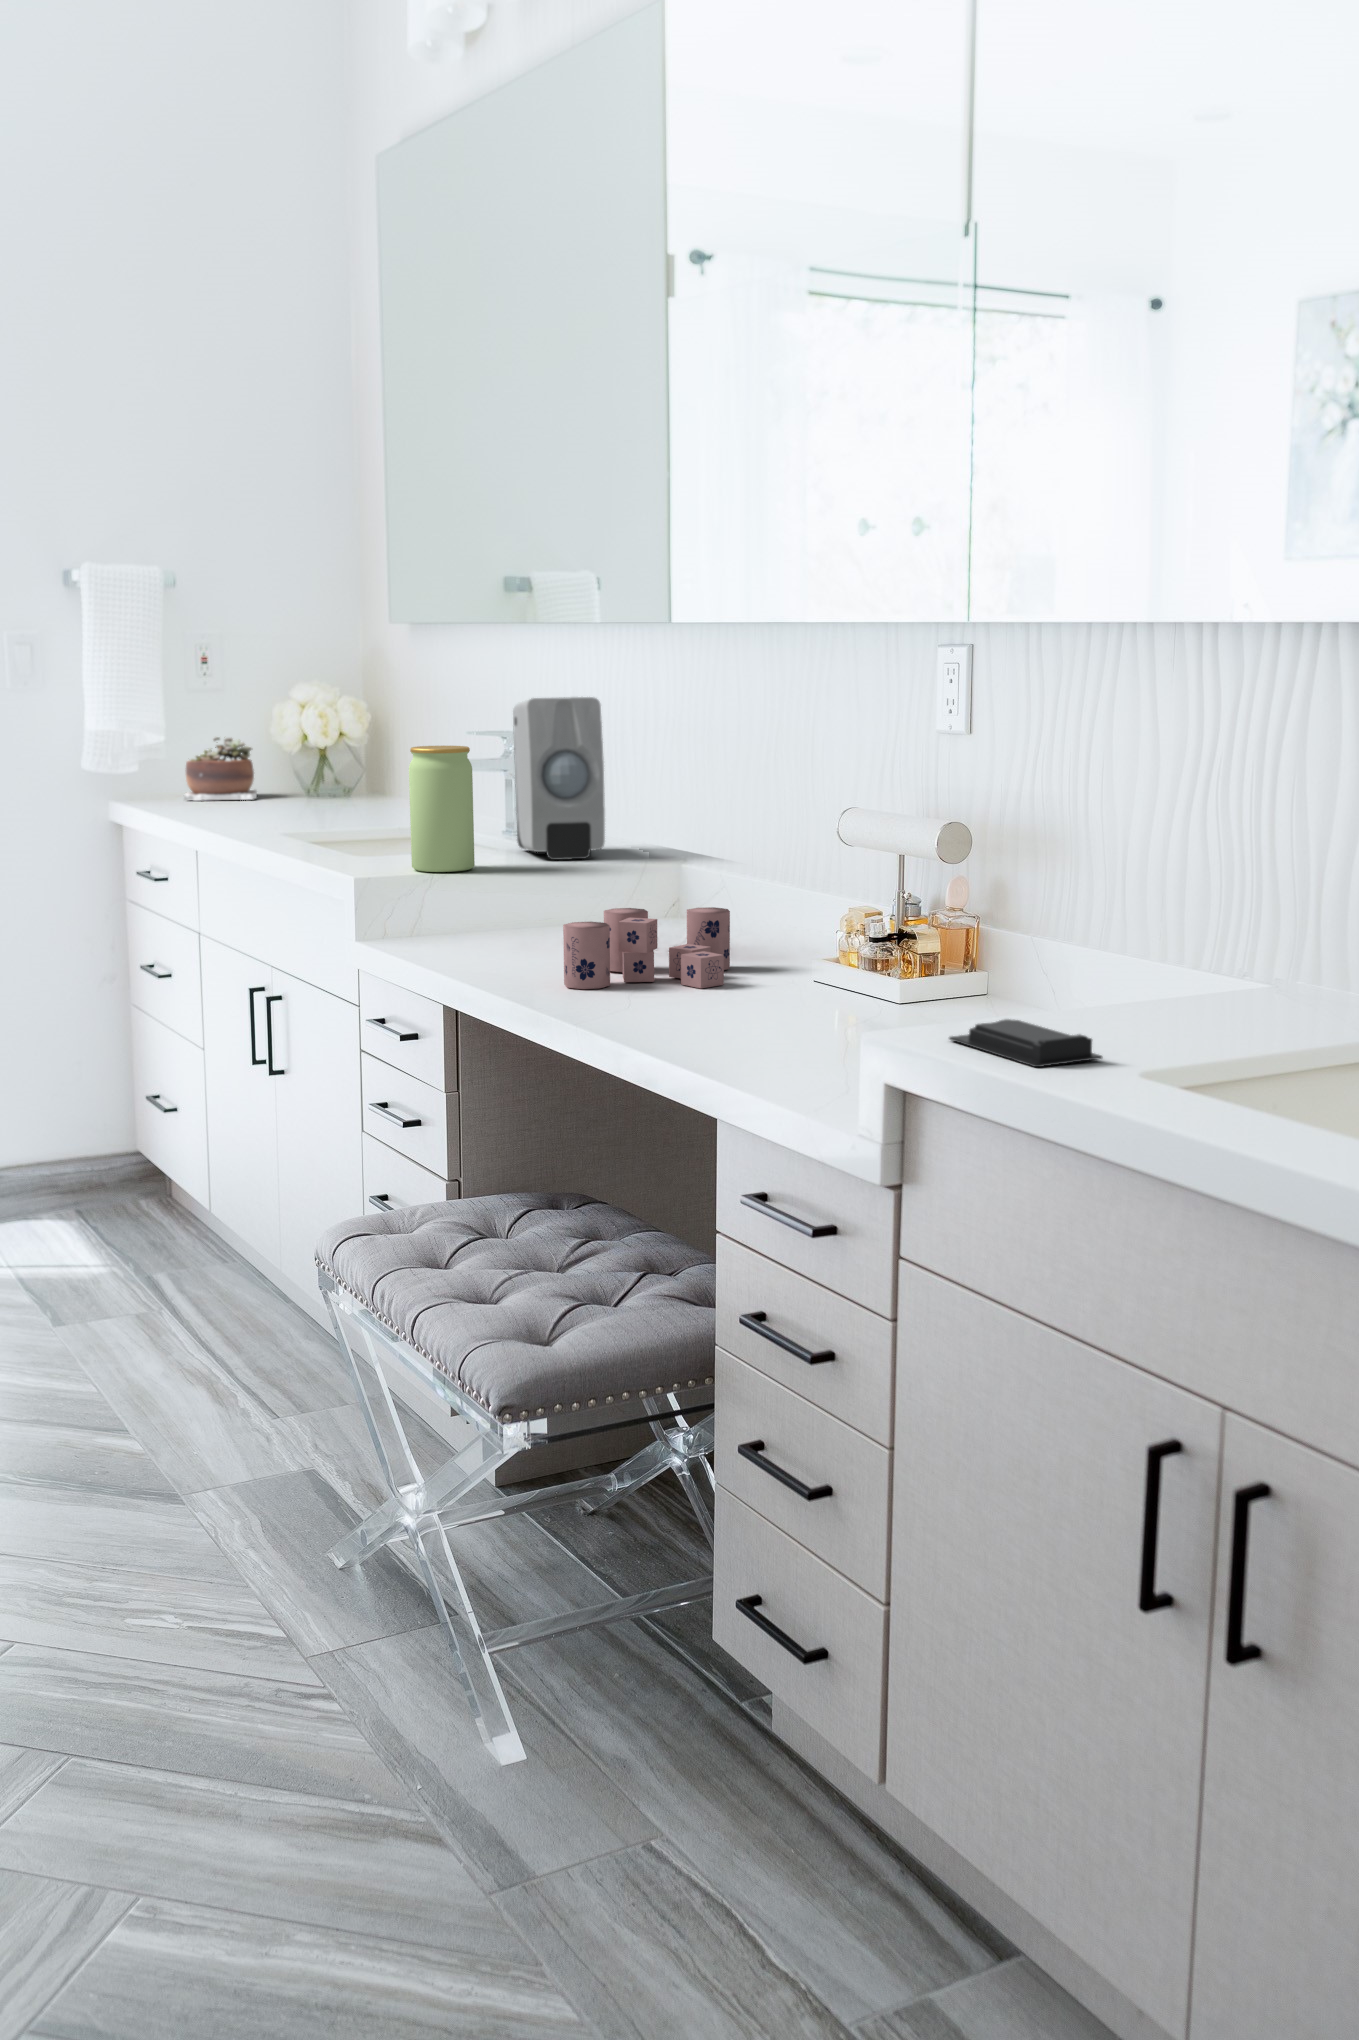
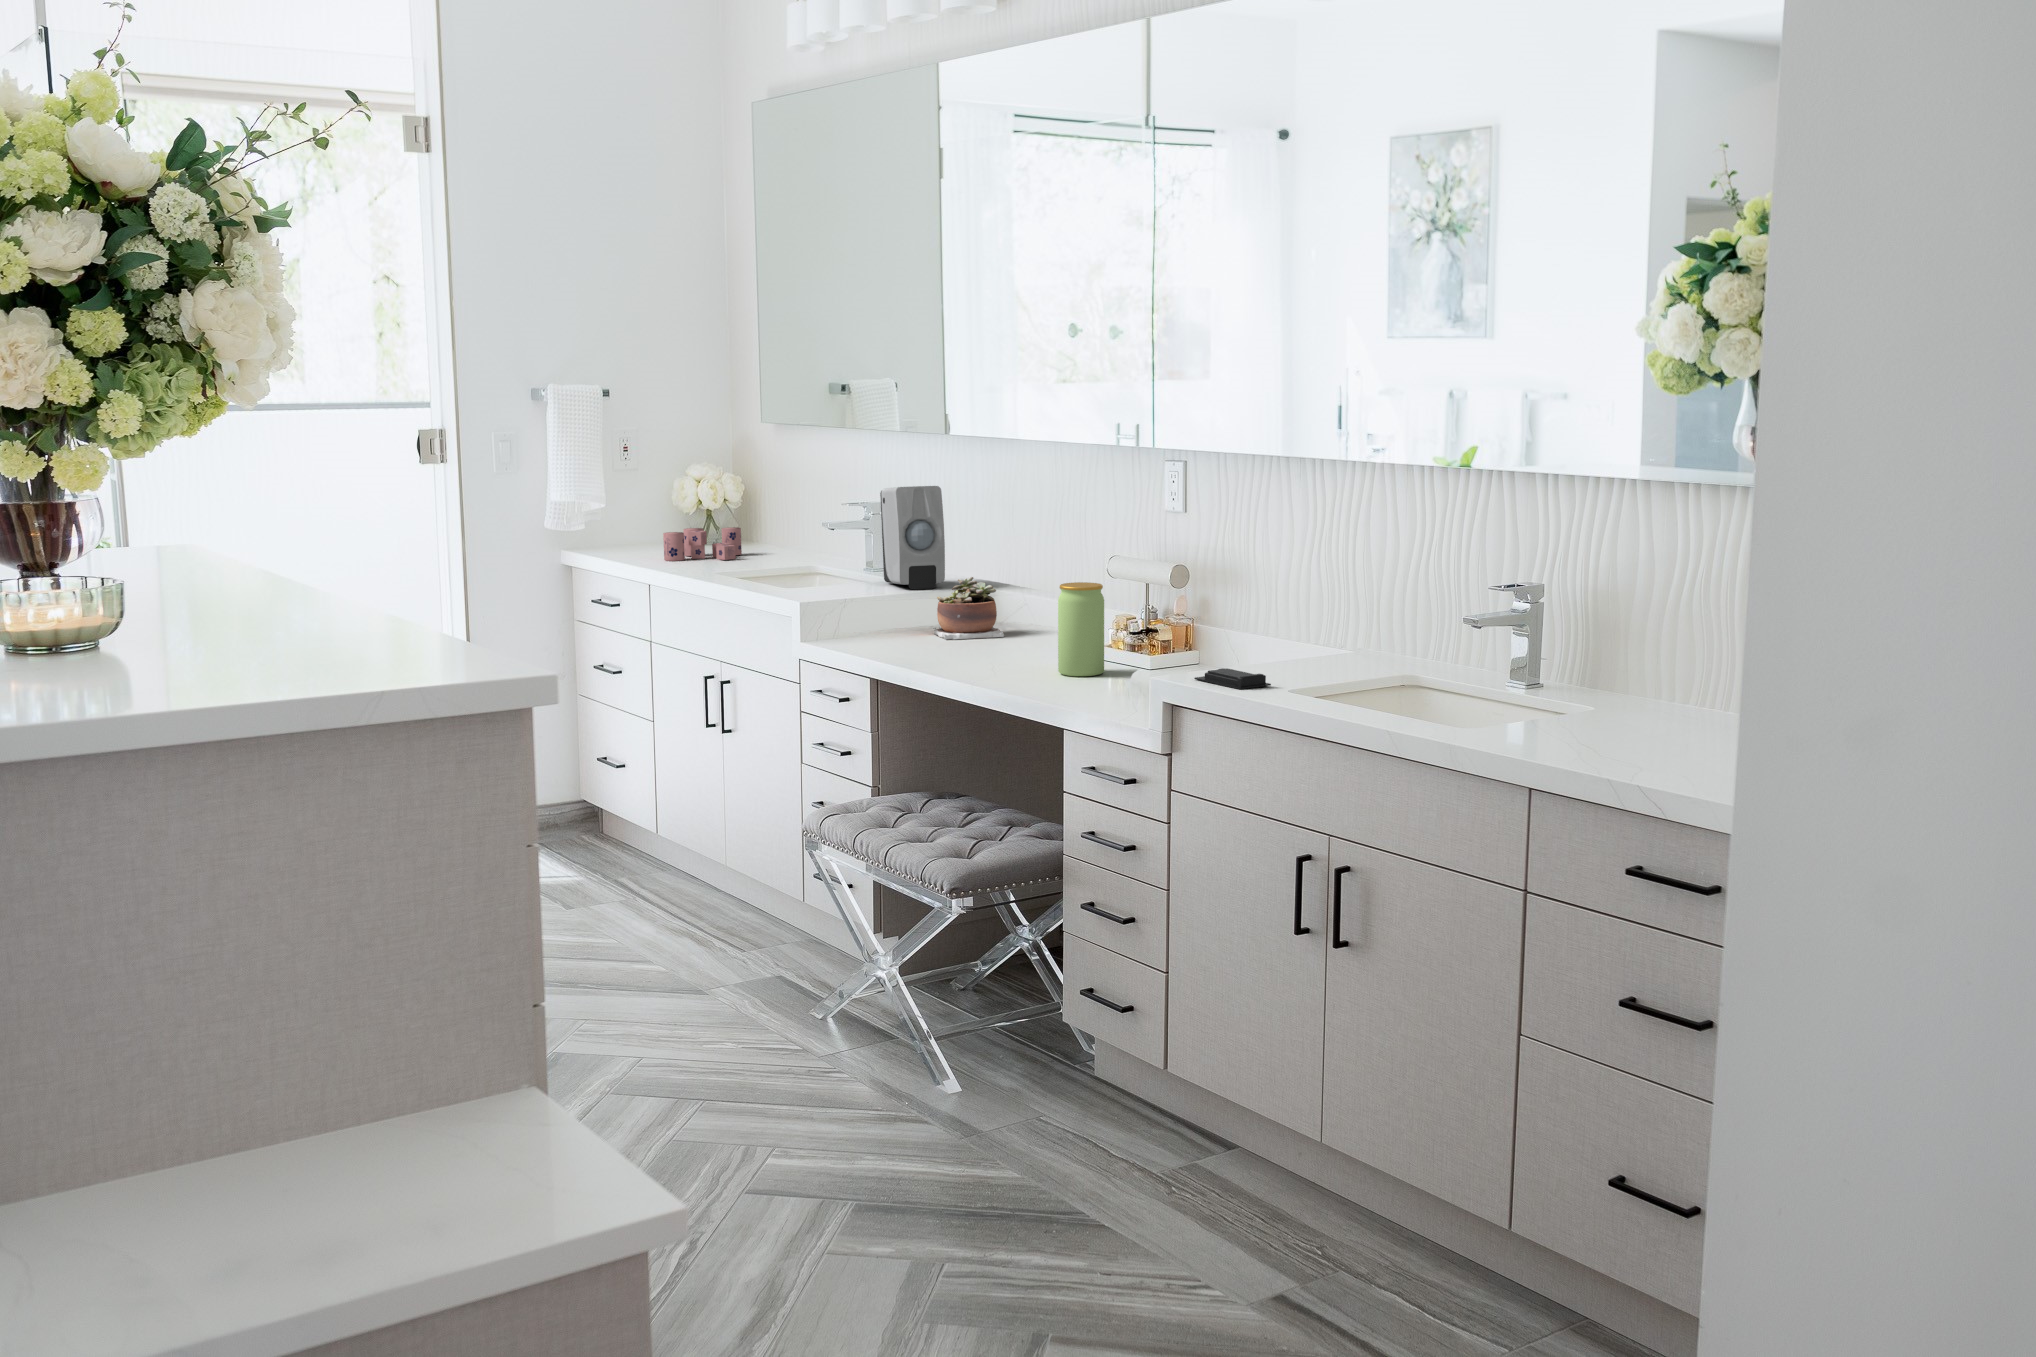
succulent plant: present [184,737,257,801] -> present [934,577,1004,639]
jar: present [409,746,475,872] -> present [1058,582,1104,676]
candle: present [563,907,730,989] -> present [663,527,742,561]

